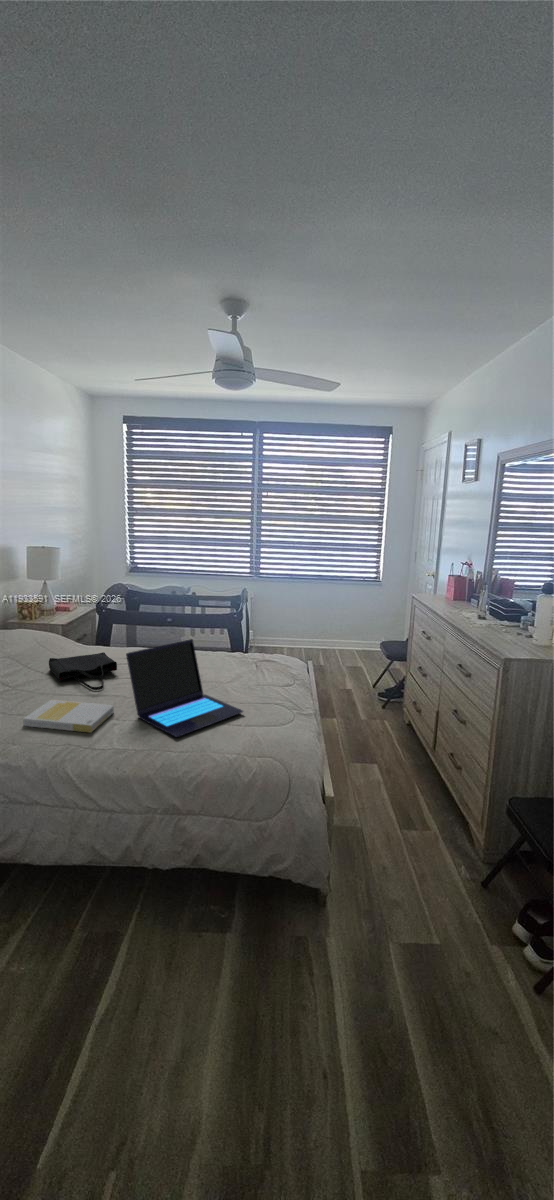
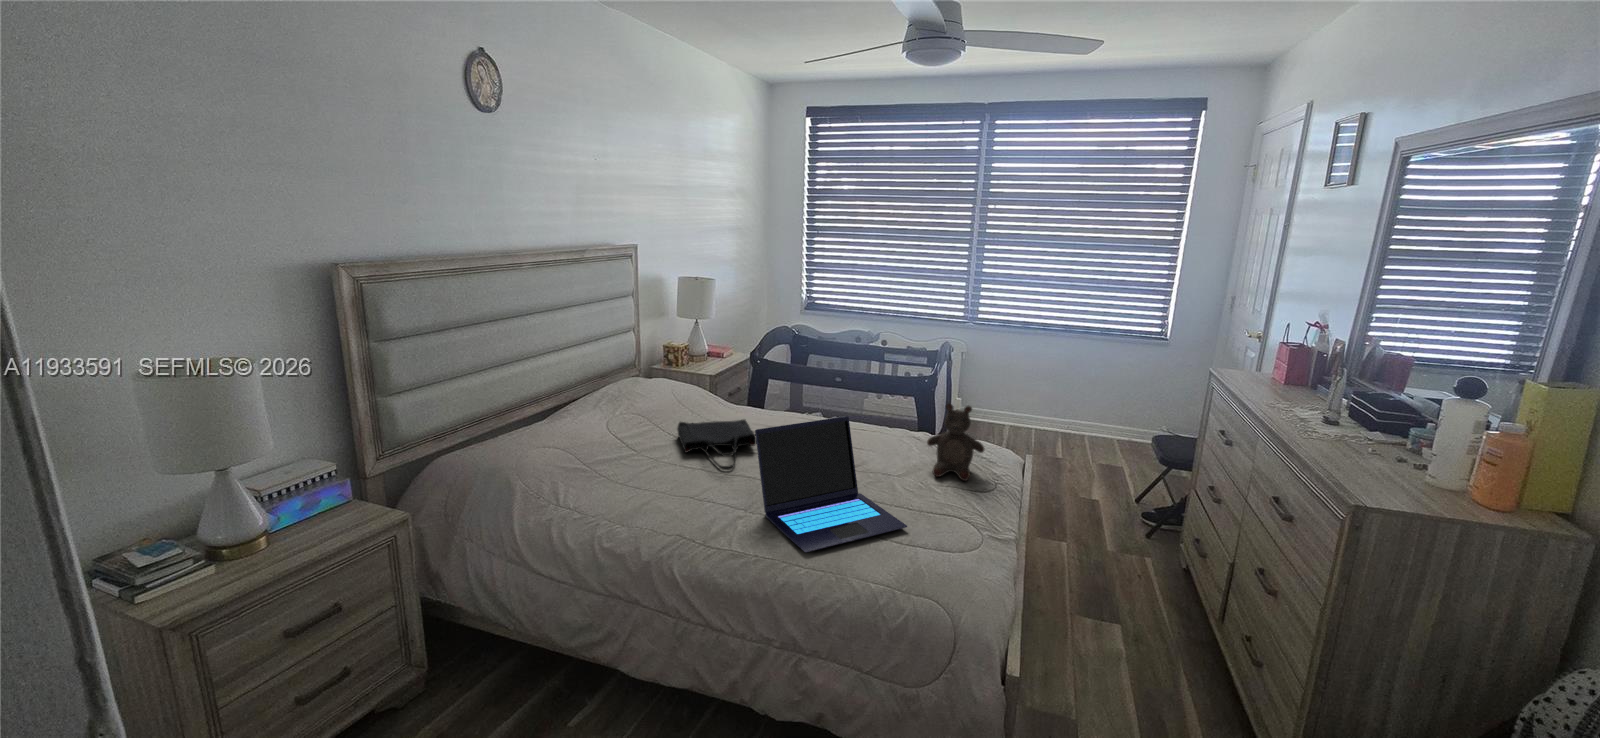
stuffed bear: none [245,626,285,679] -> present [927,404,985,481]
book: present [23,700,114,733] -> none [628,478,738,529]

